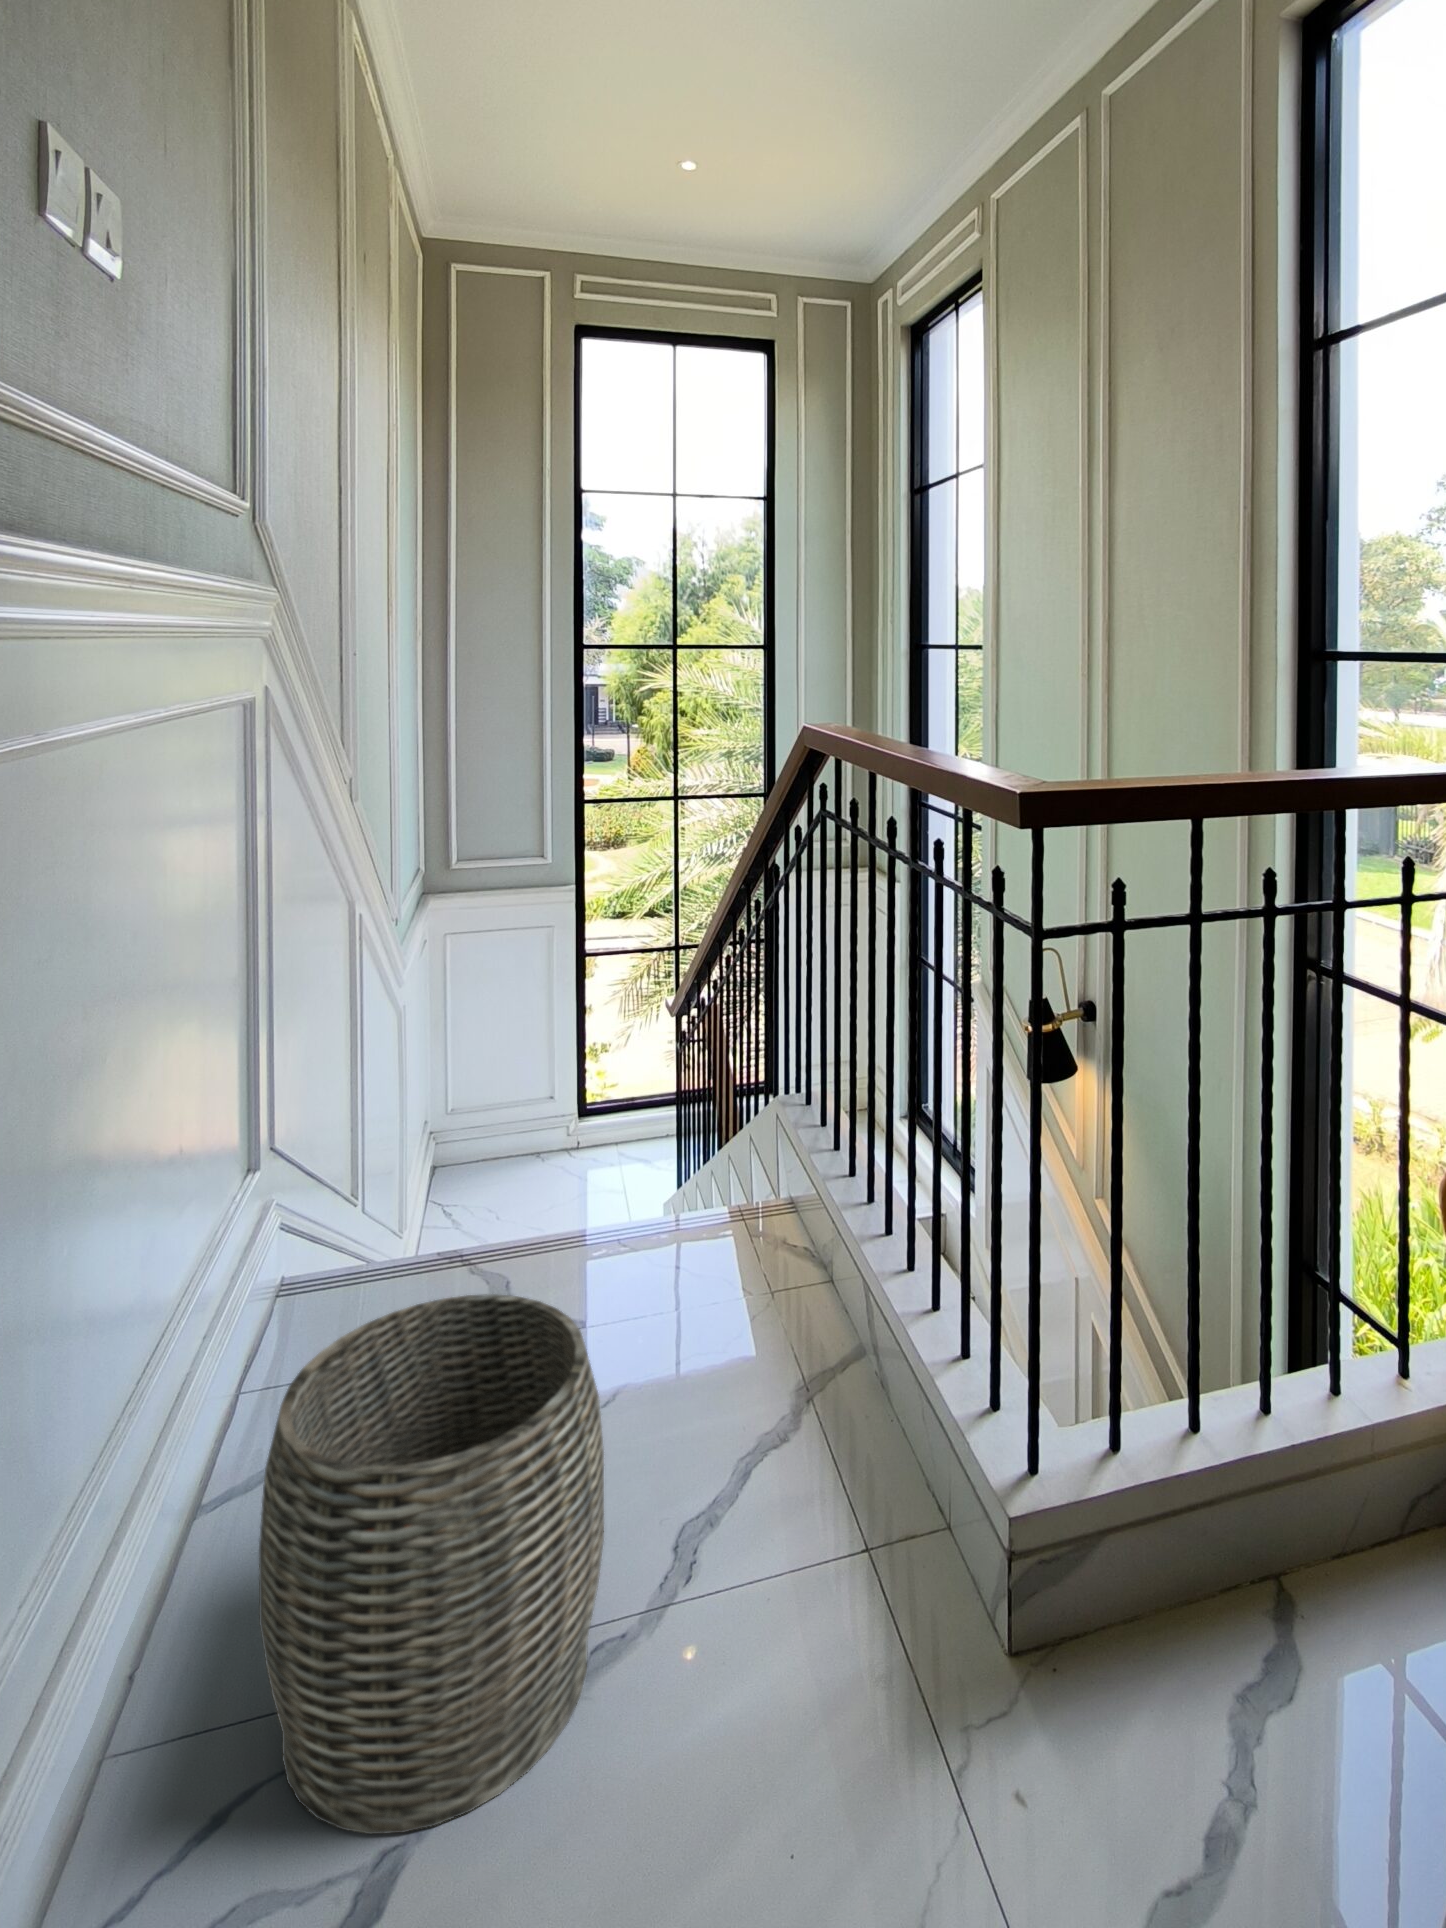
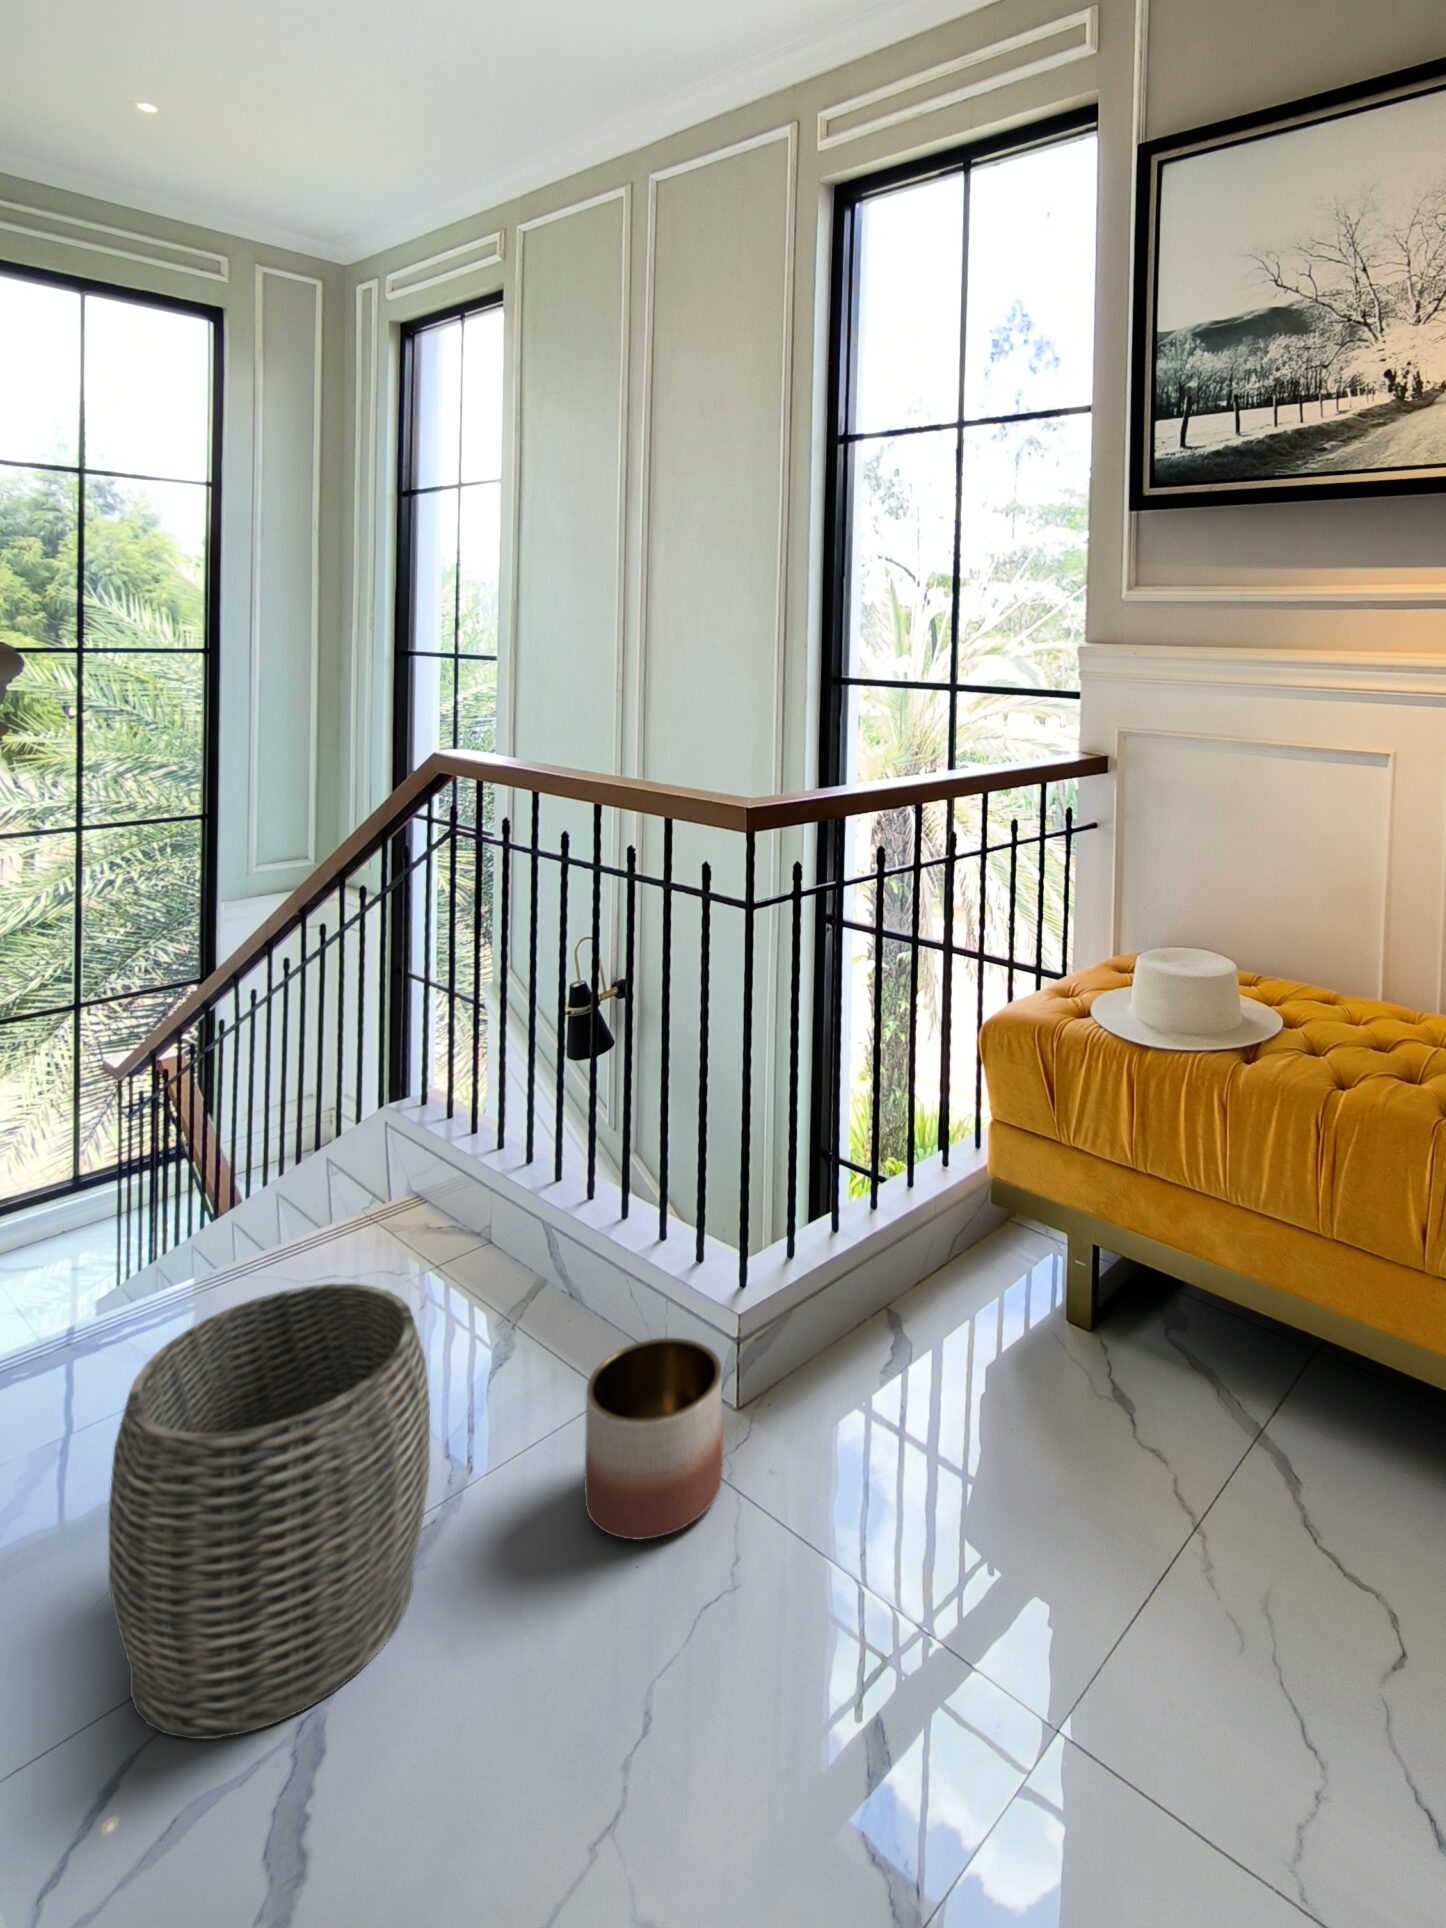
planter: none [776,1496,962,1806] -> present [585,1338,723,1539]

